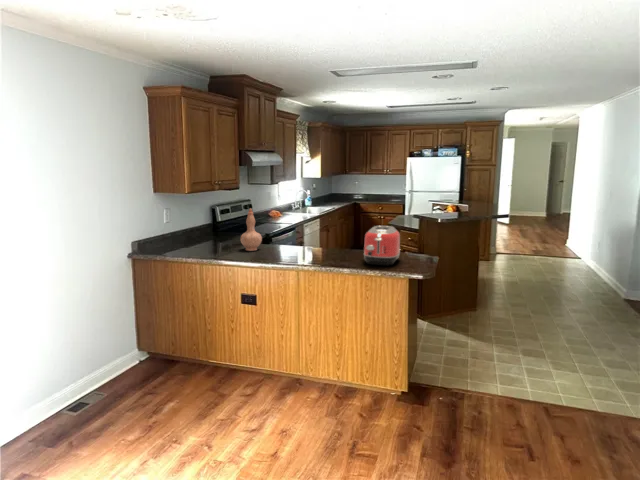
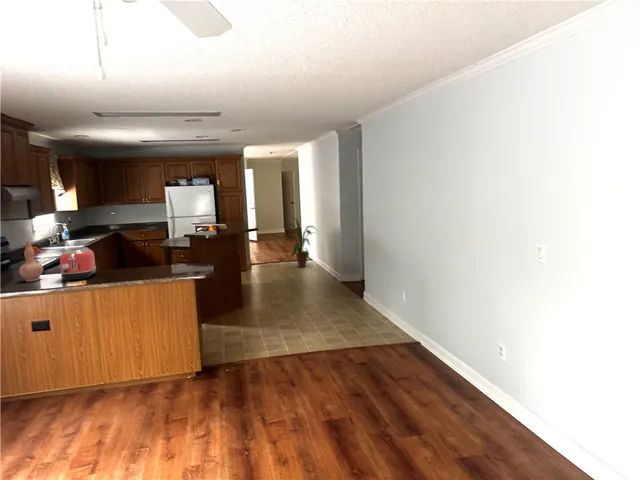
house plant: none [544,203,598,268] -> present [288,218,314,267]
toaster: present [364,226,400,266] -> present [60,247,96,281]

